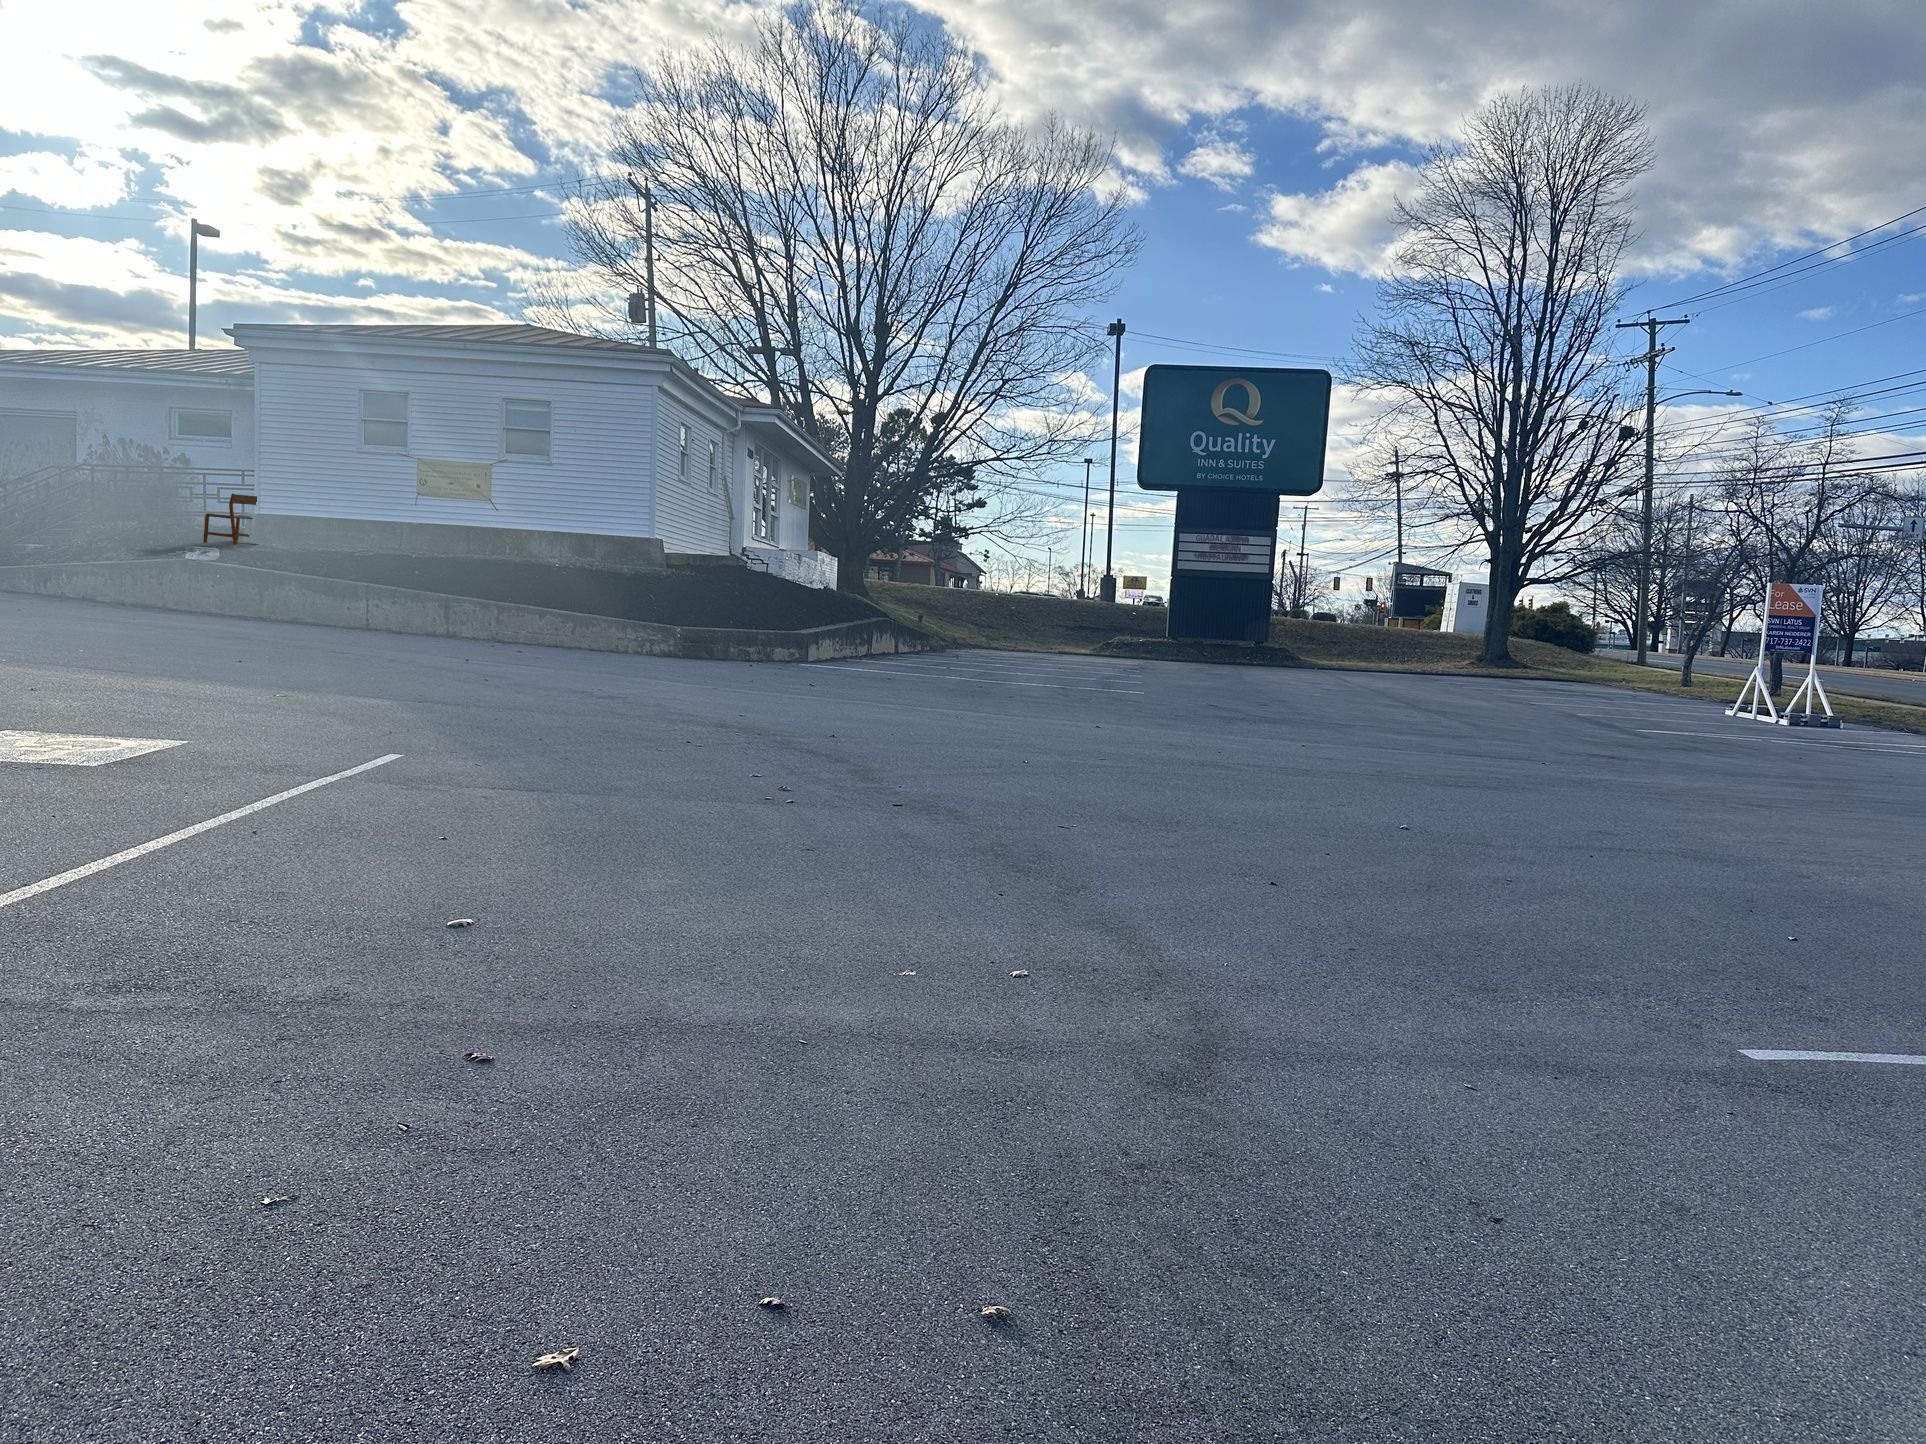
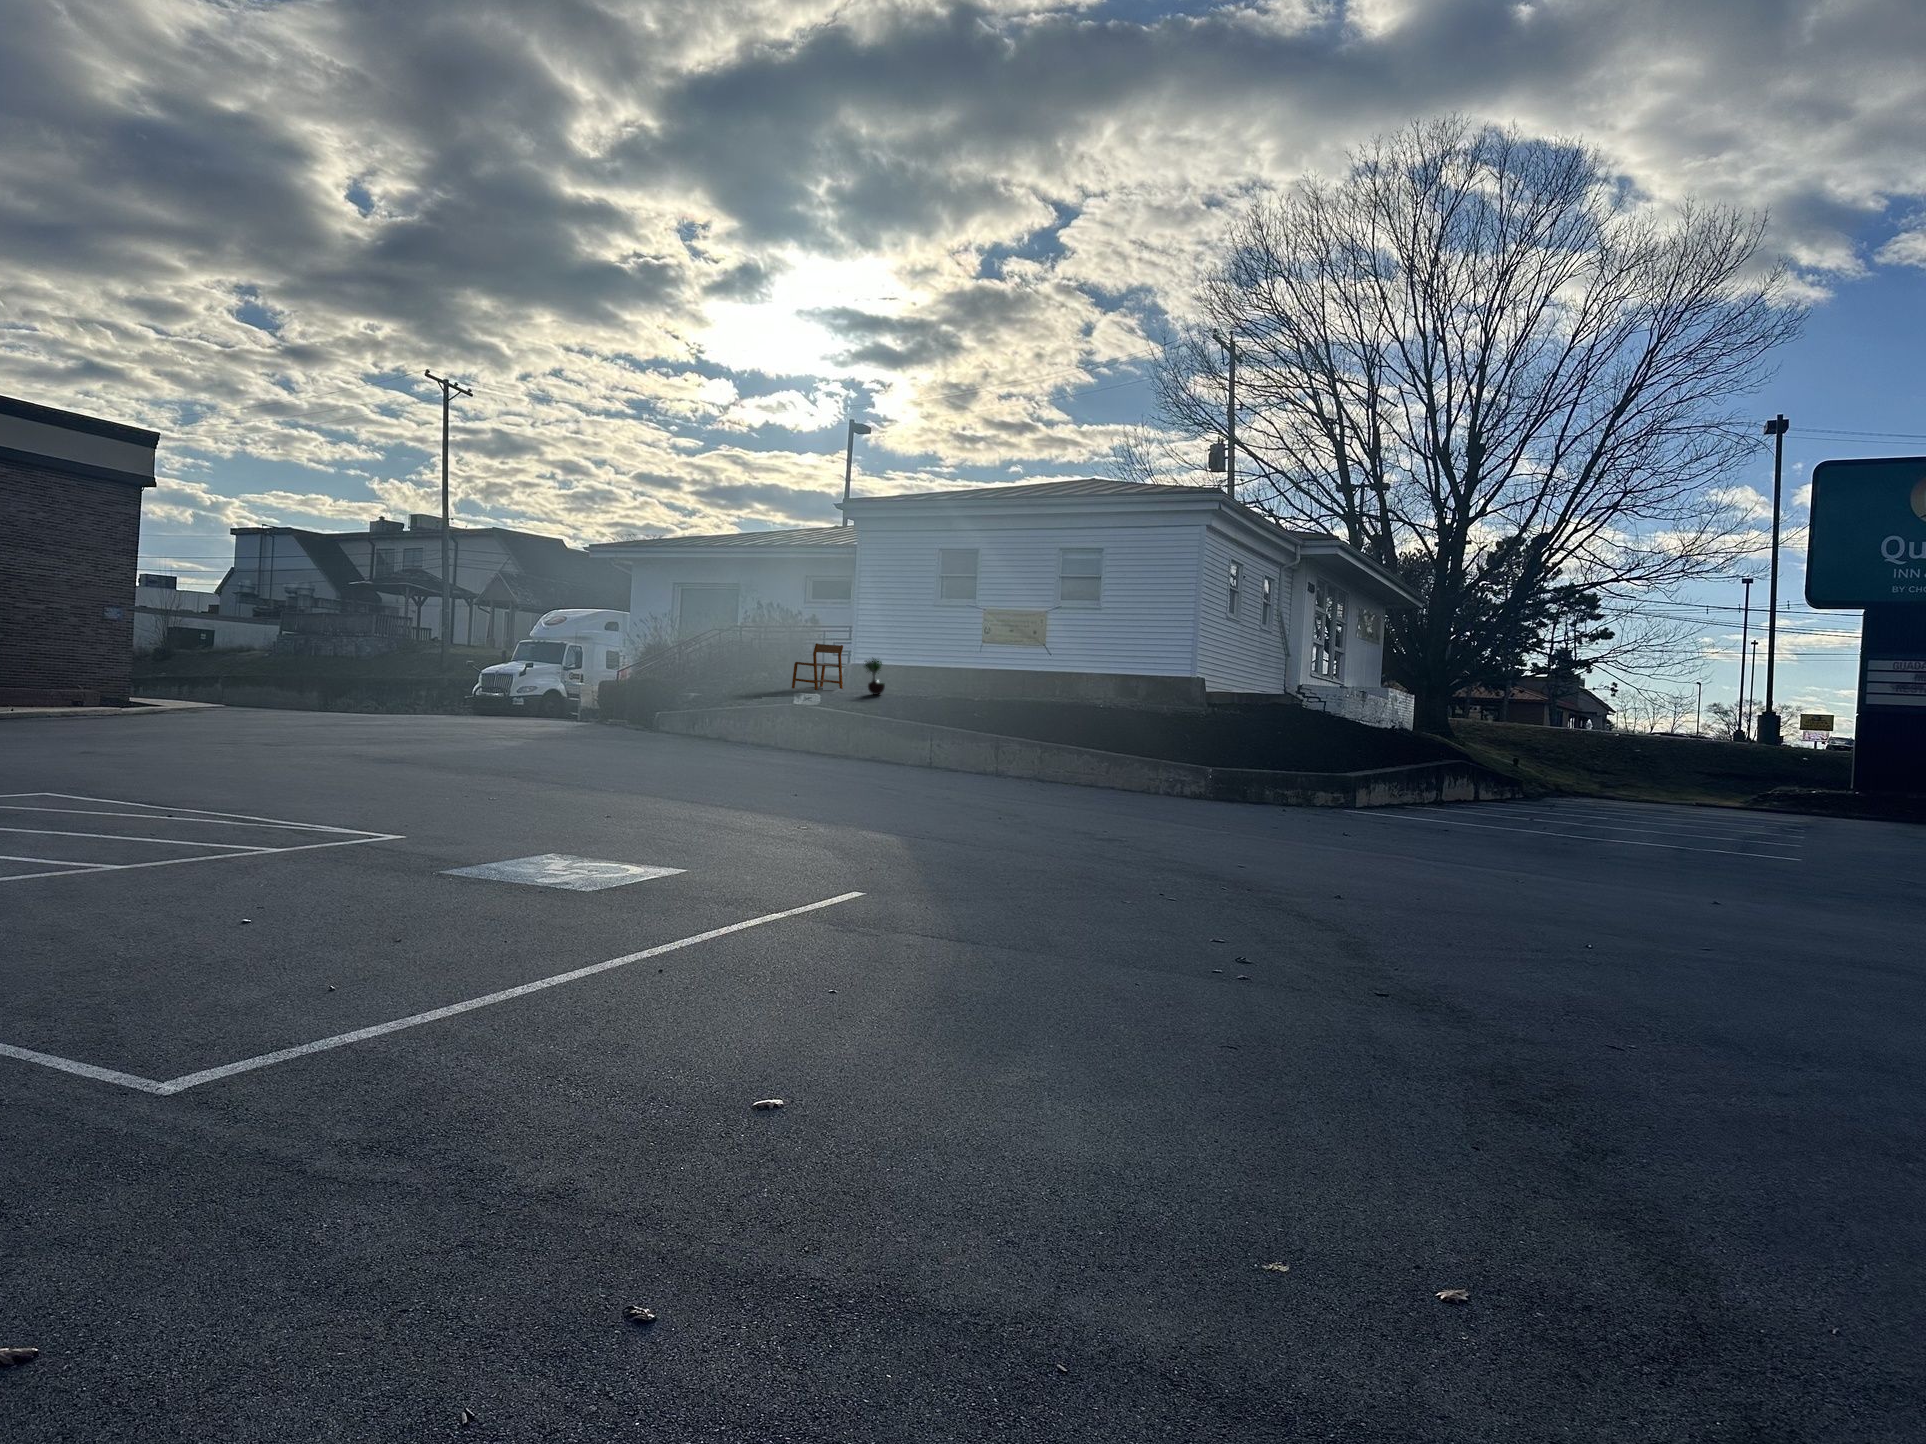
potted tree: none [291,508,319,551] -> present [864,657,885,695]

